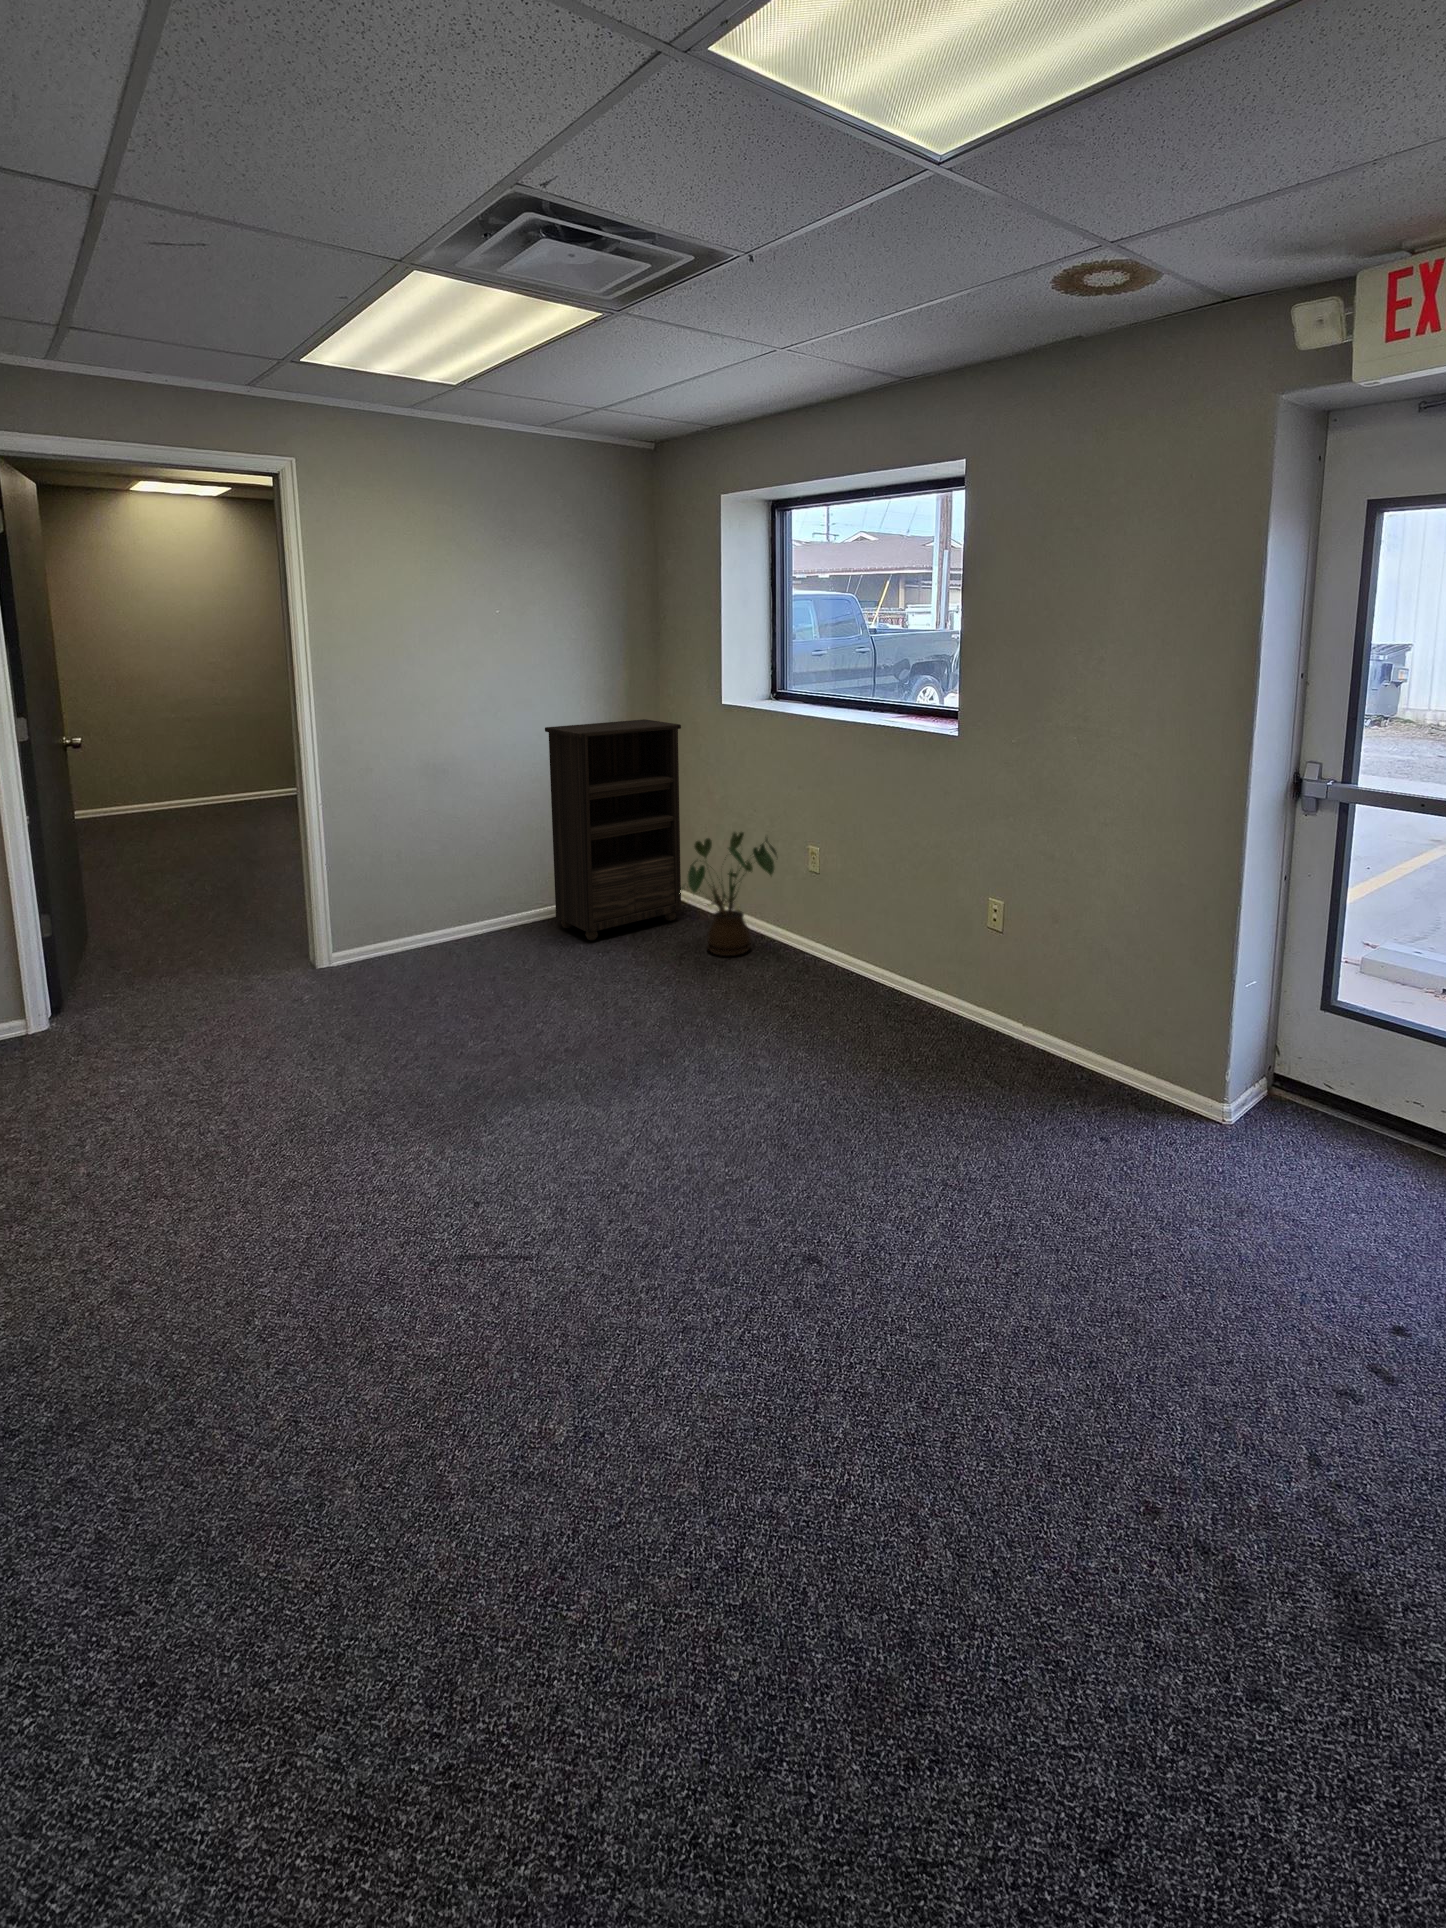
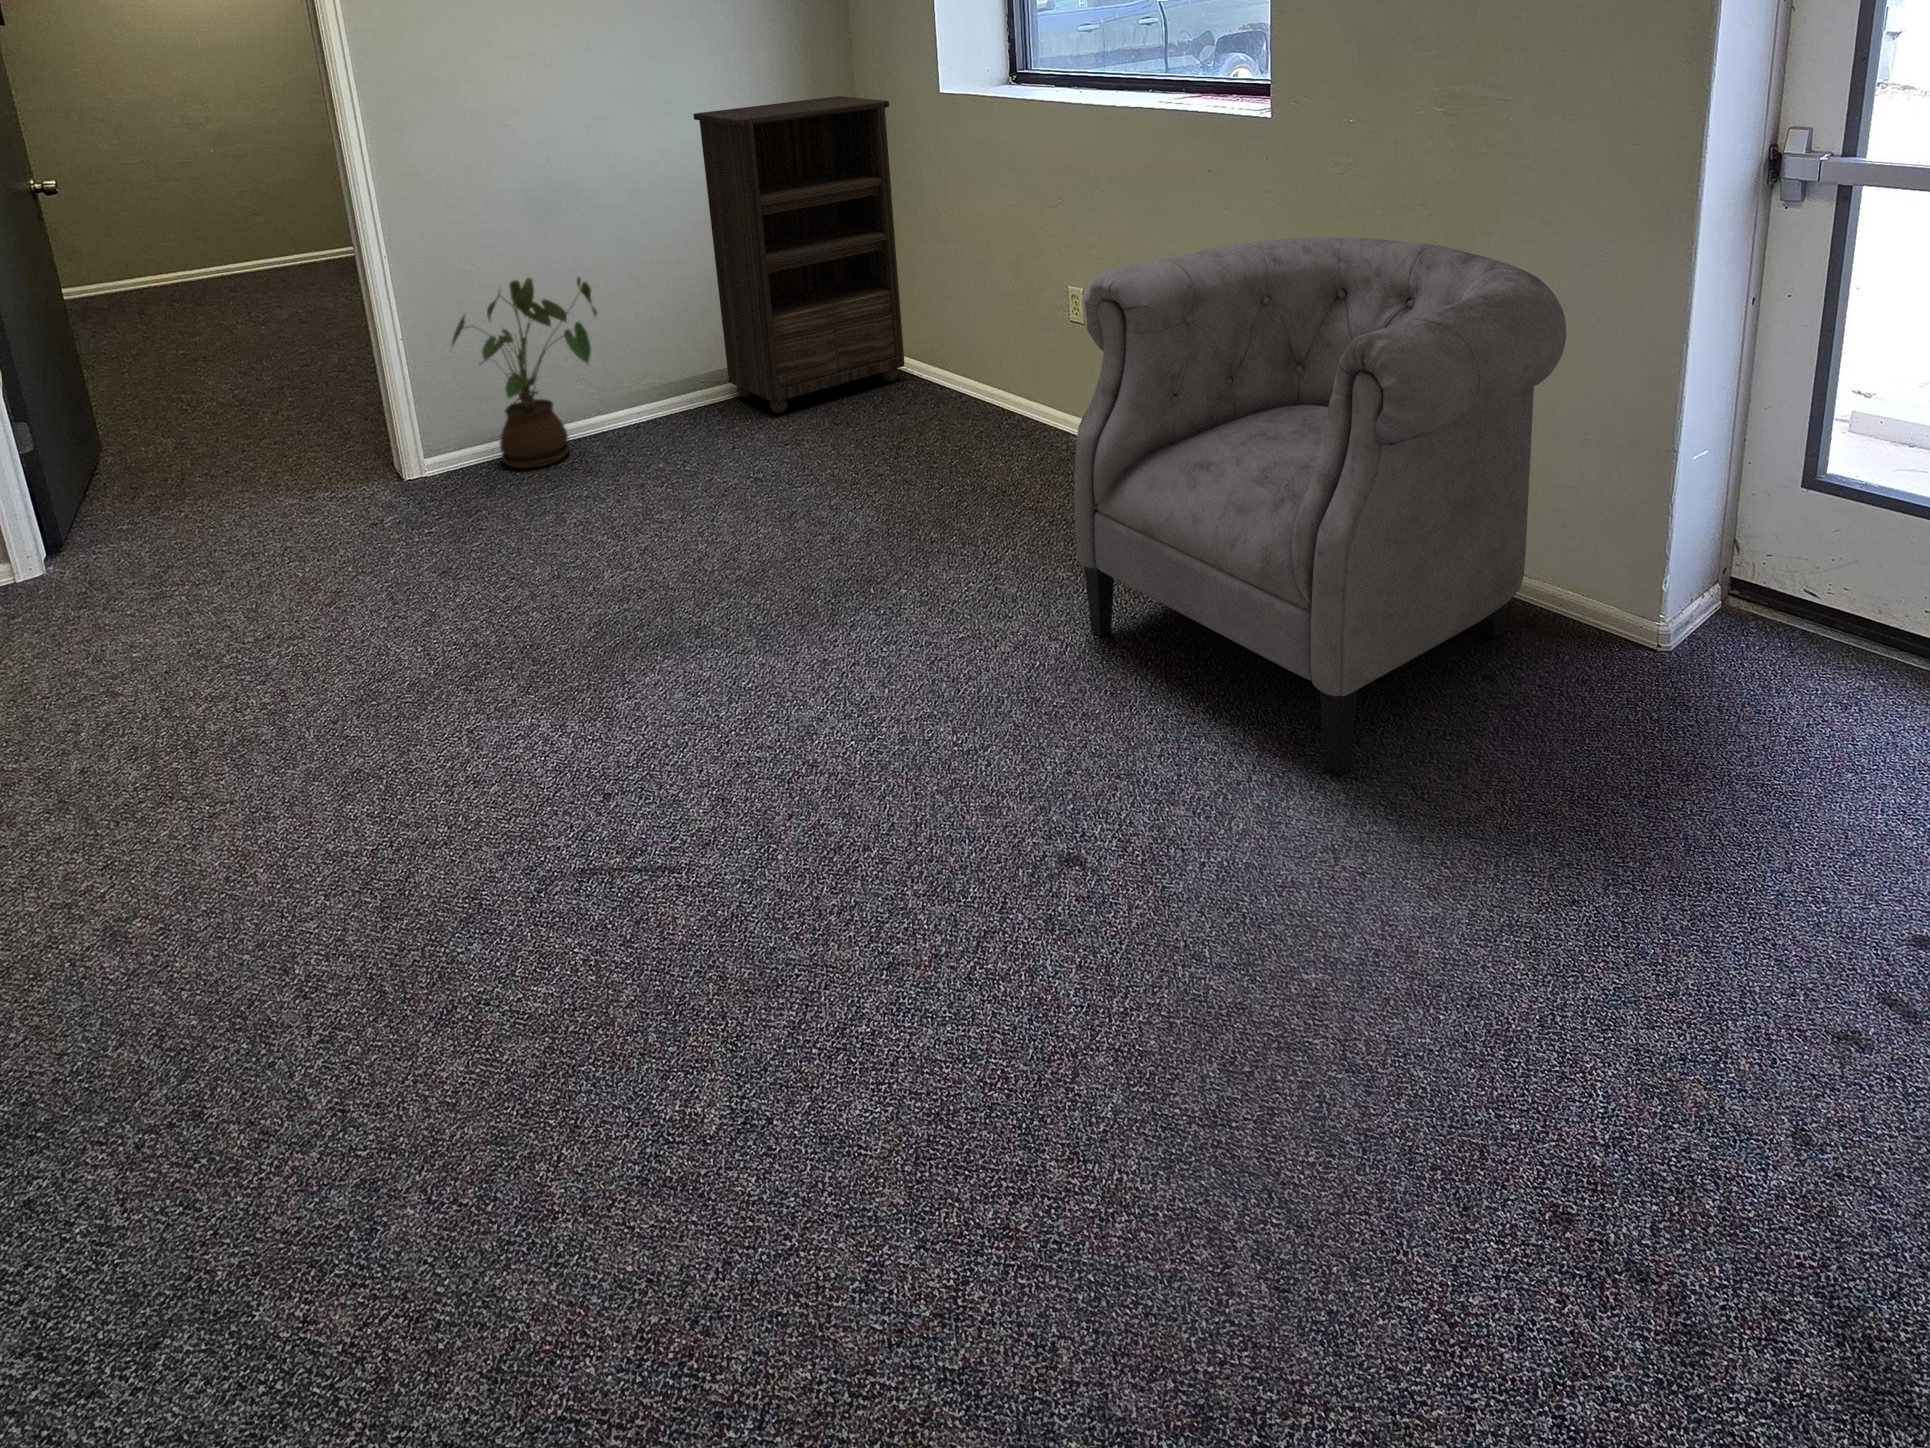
chair: none [810,831,1150,1206] -> present [1075,237,1566,776]
house plant: present [682,832,777,956] -> present [452,277,597,468]

